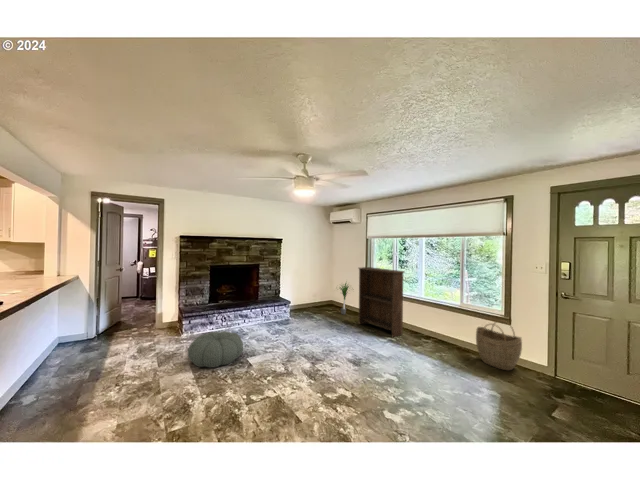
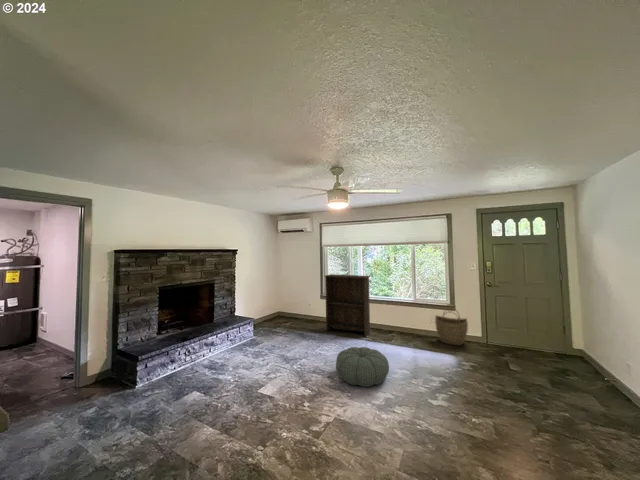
potted plant: present [340,283,349,314] -> none [290,288,312,324]
pouf: present [188,331,243,367] -> present [336,347,389,387]

